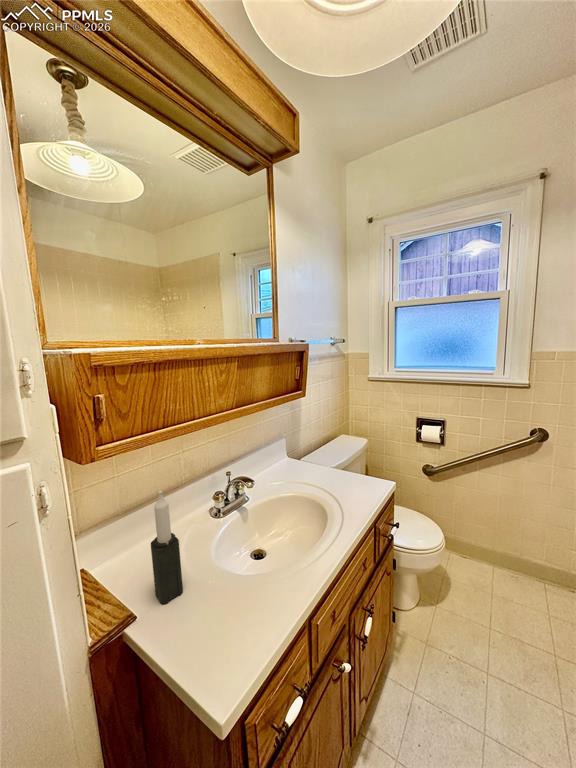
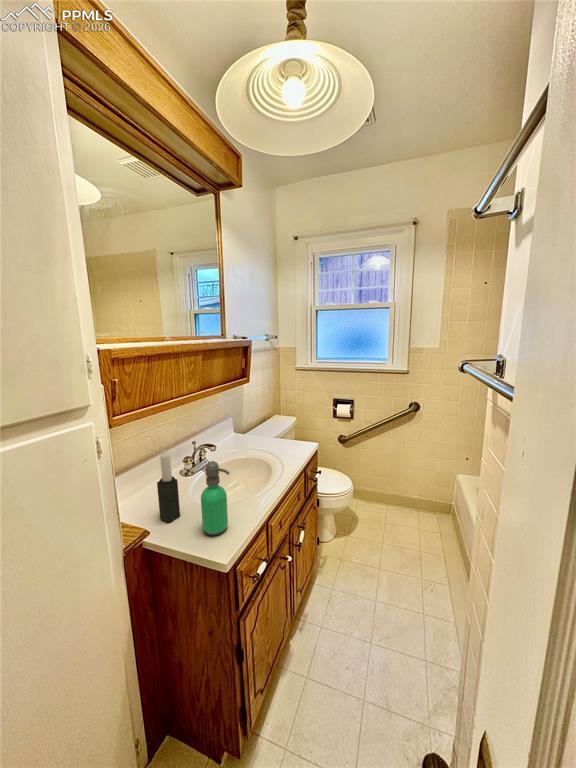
soap dispenser: none [197,528,240,651] -> present [201,461,229,535]

